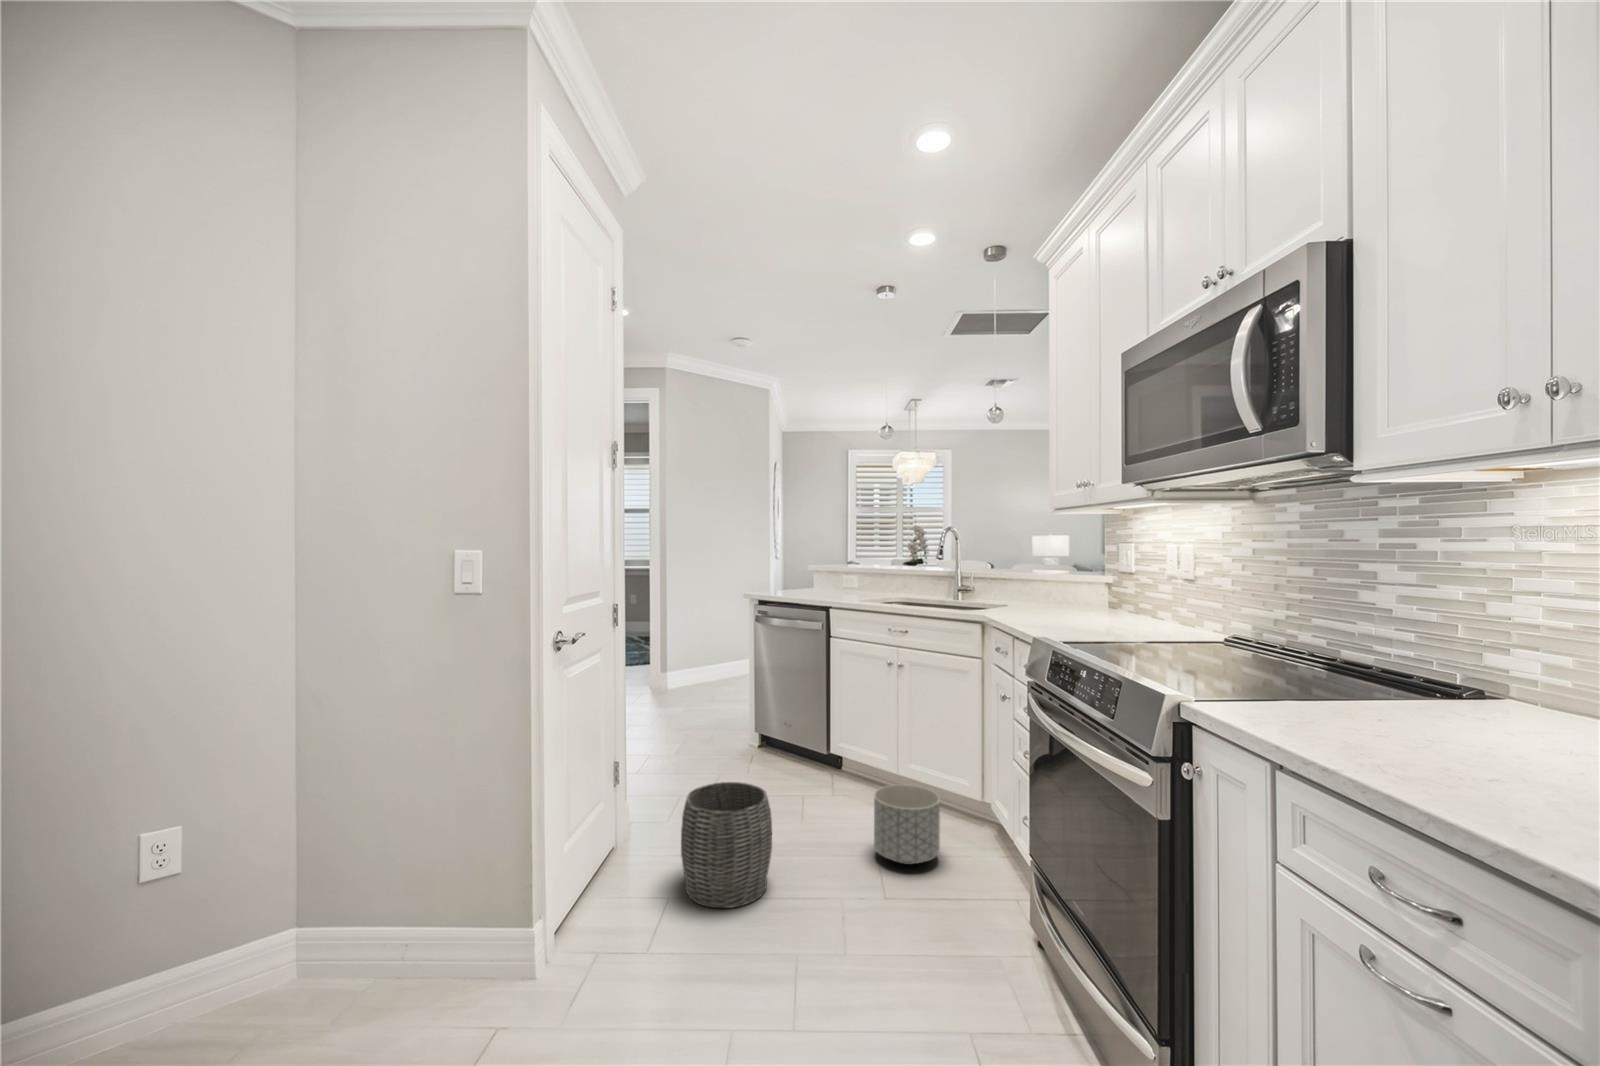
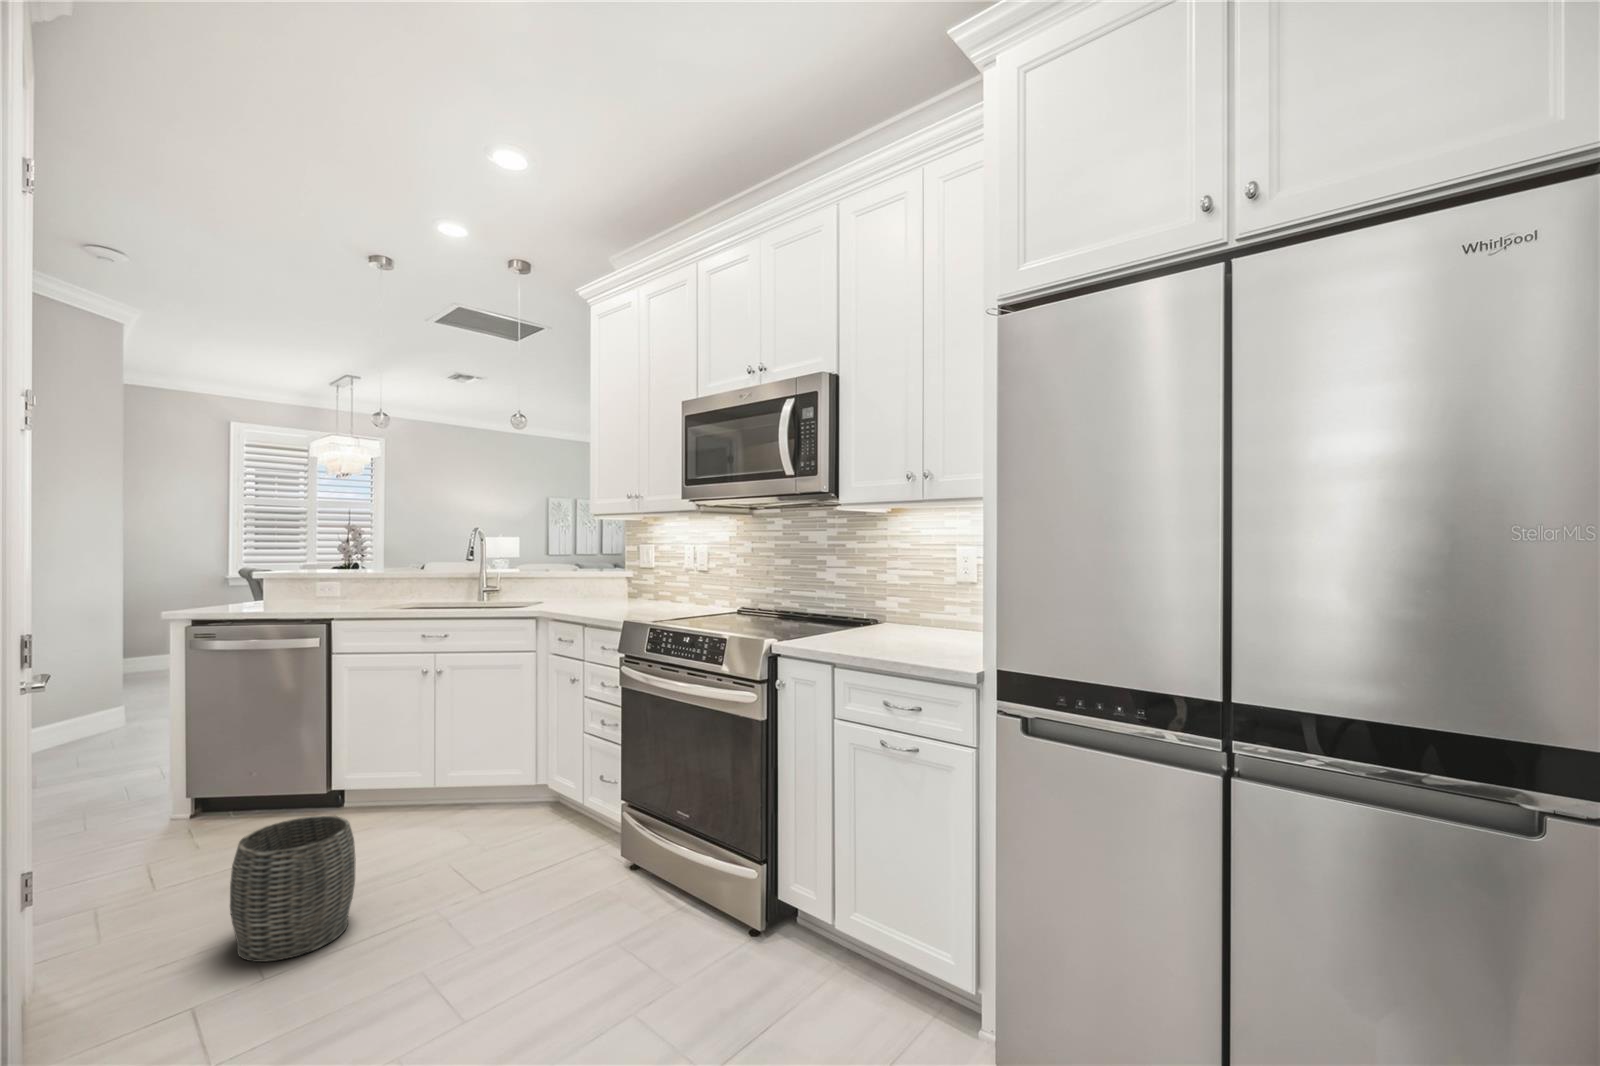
planter: present [874,784,940,865] -> none [444,778,513,853]

